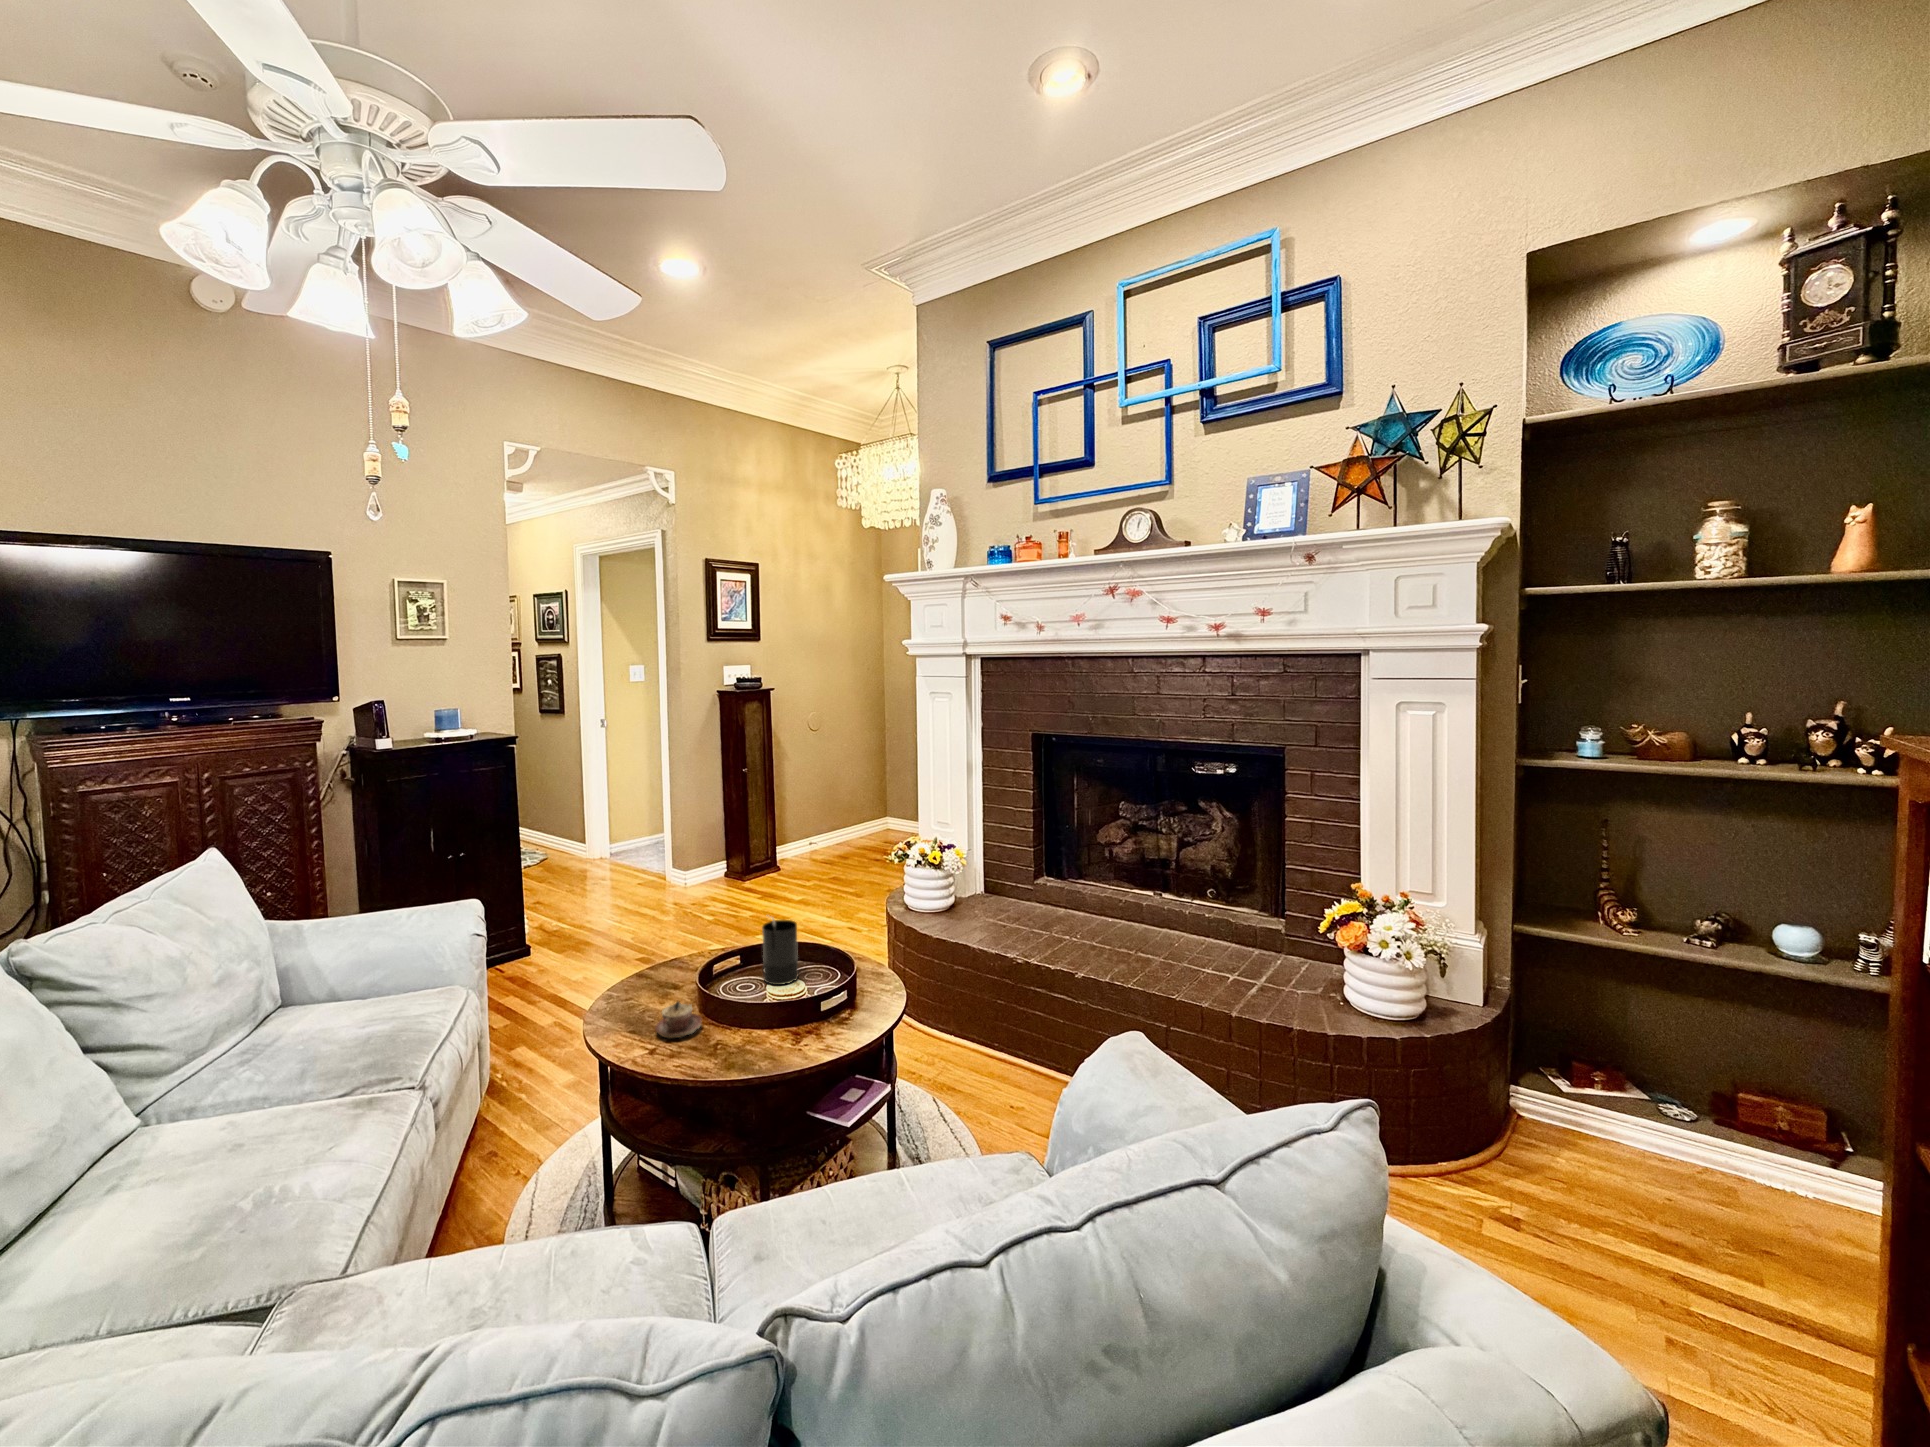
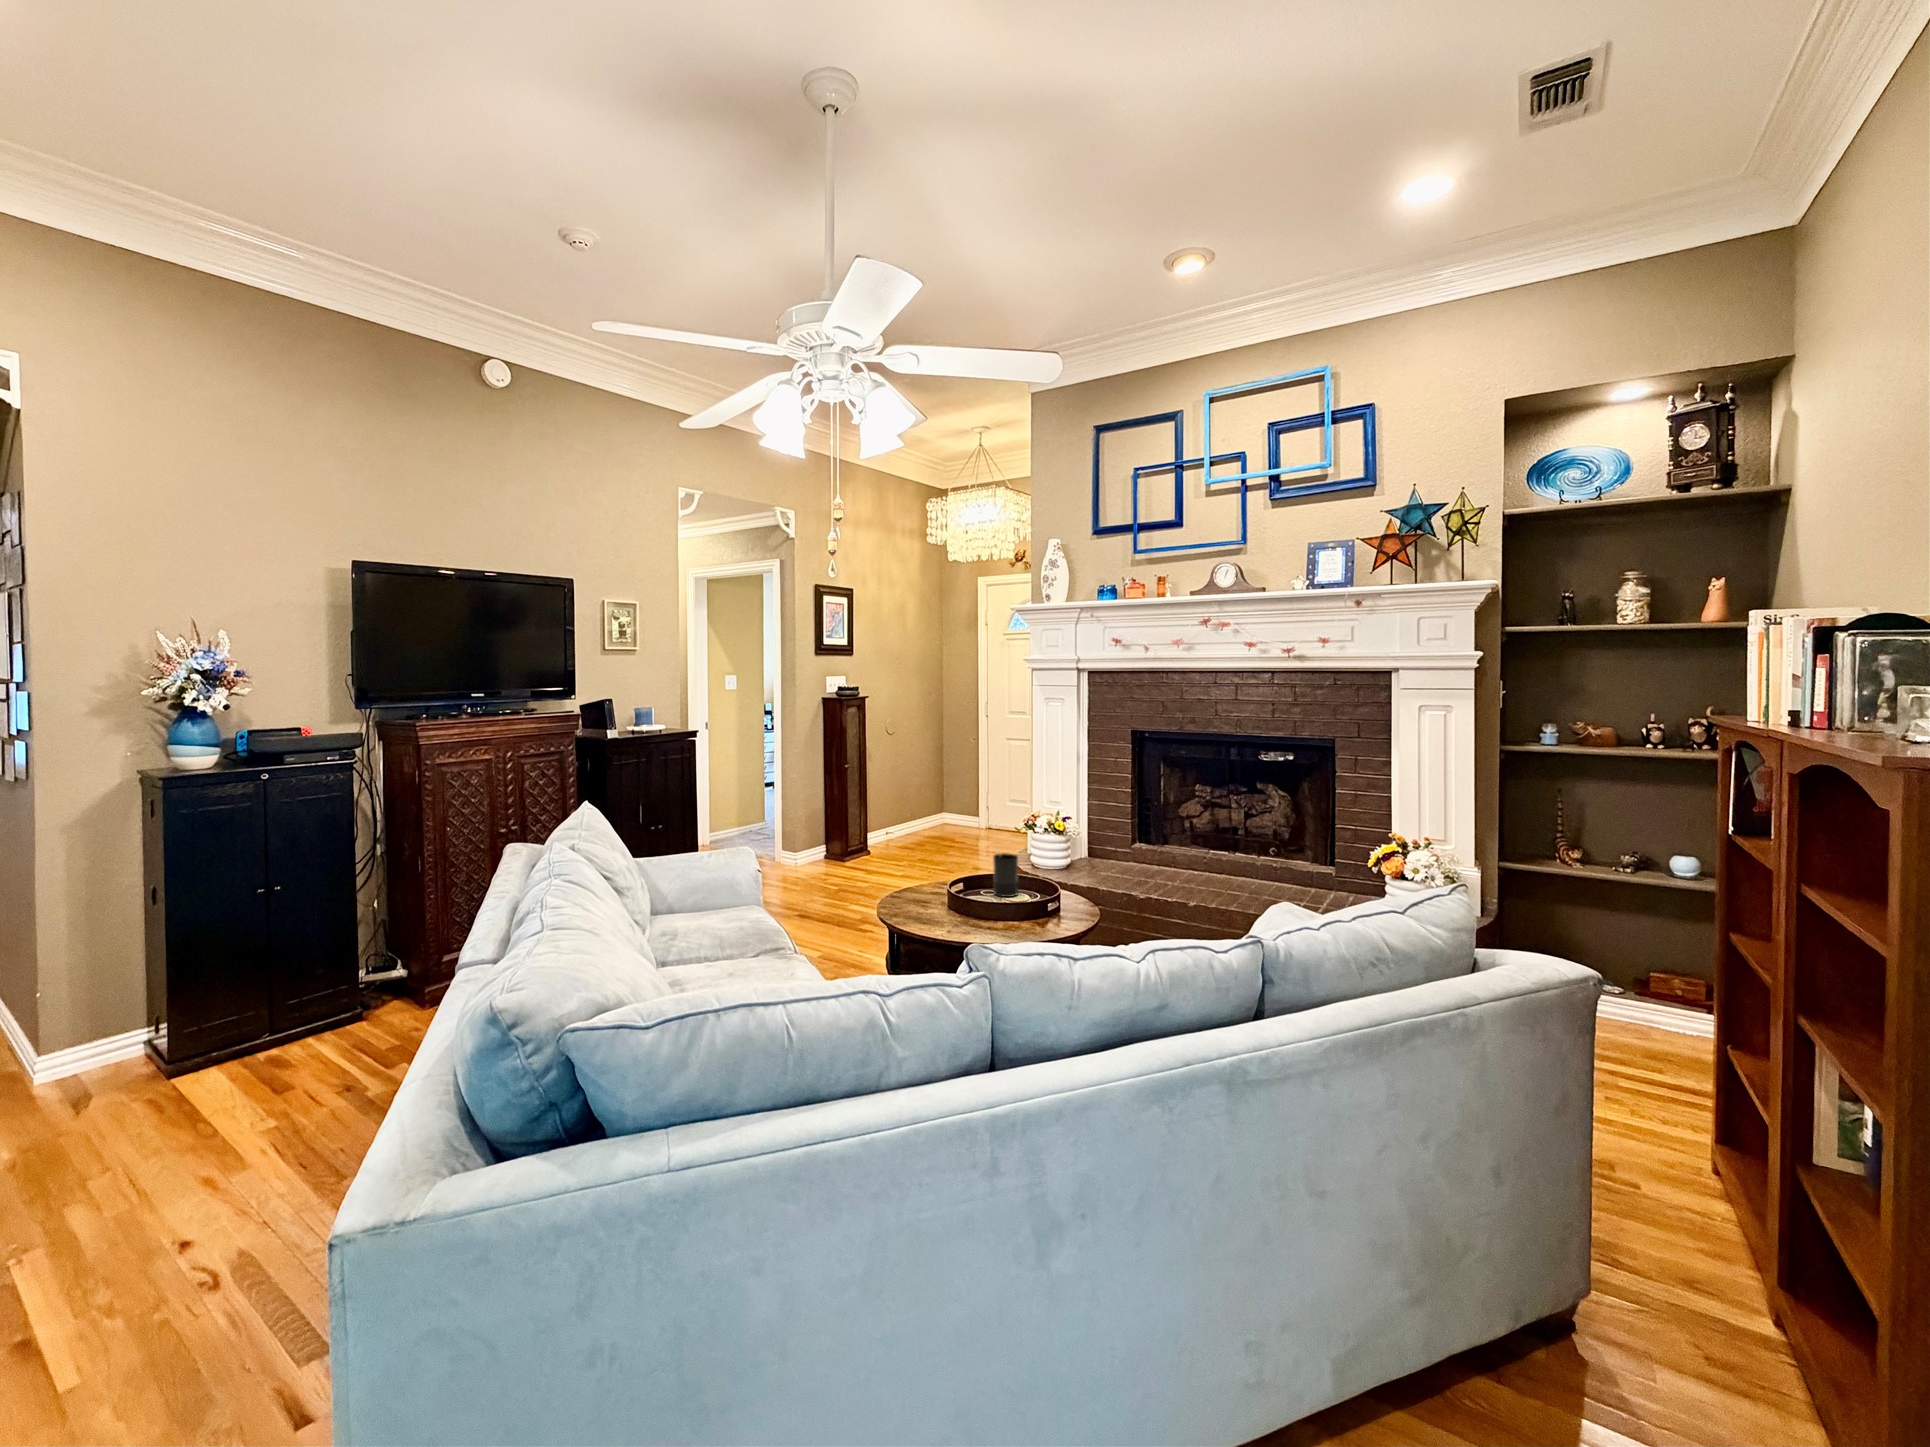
teacup: present [656,1001,701,1038] -> none [949,898,979,922]

